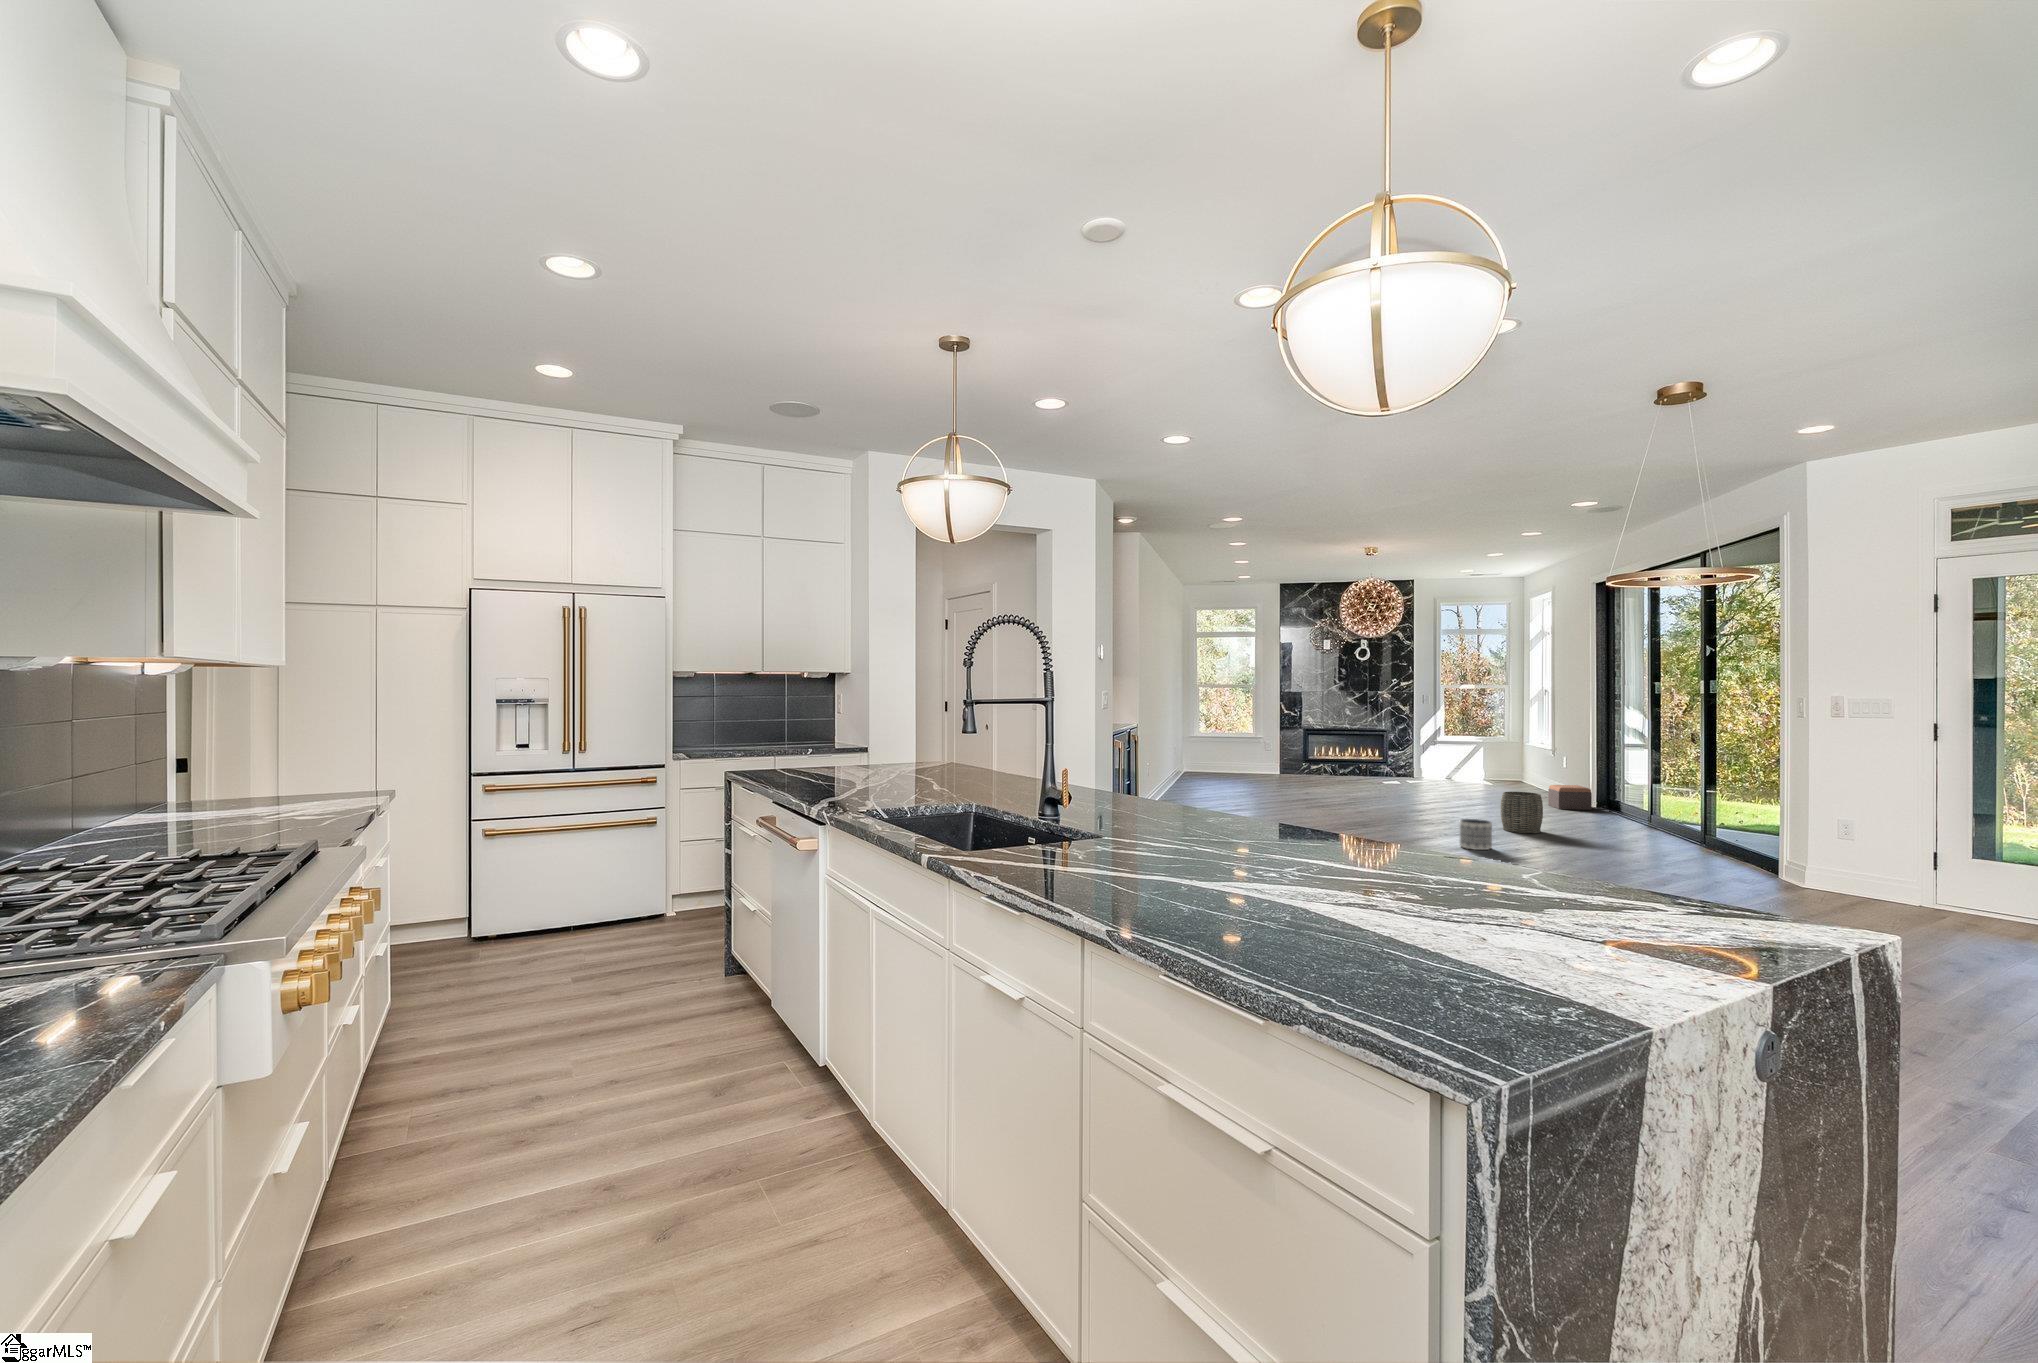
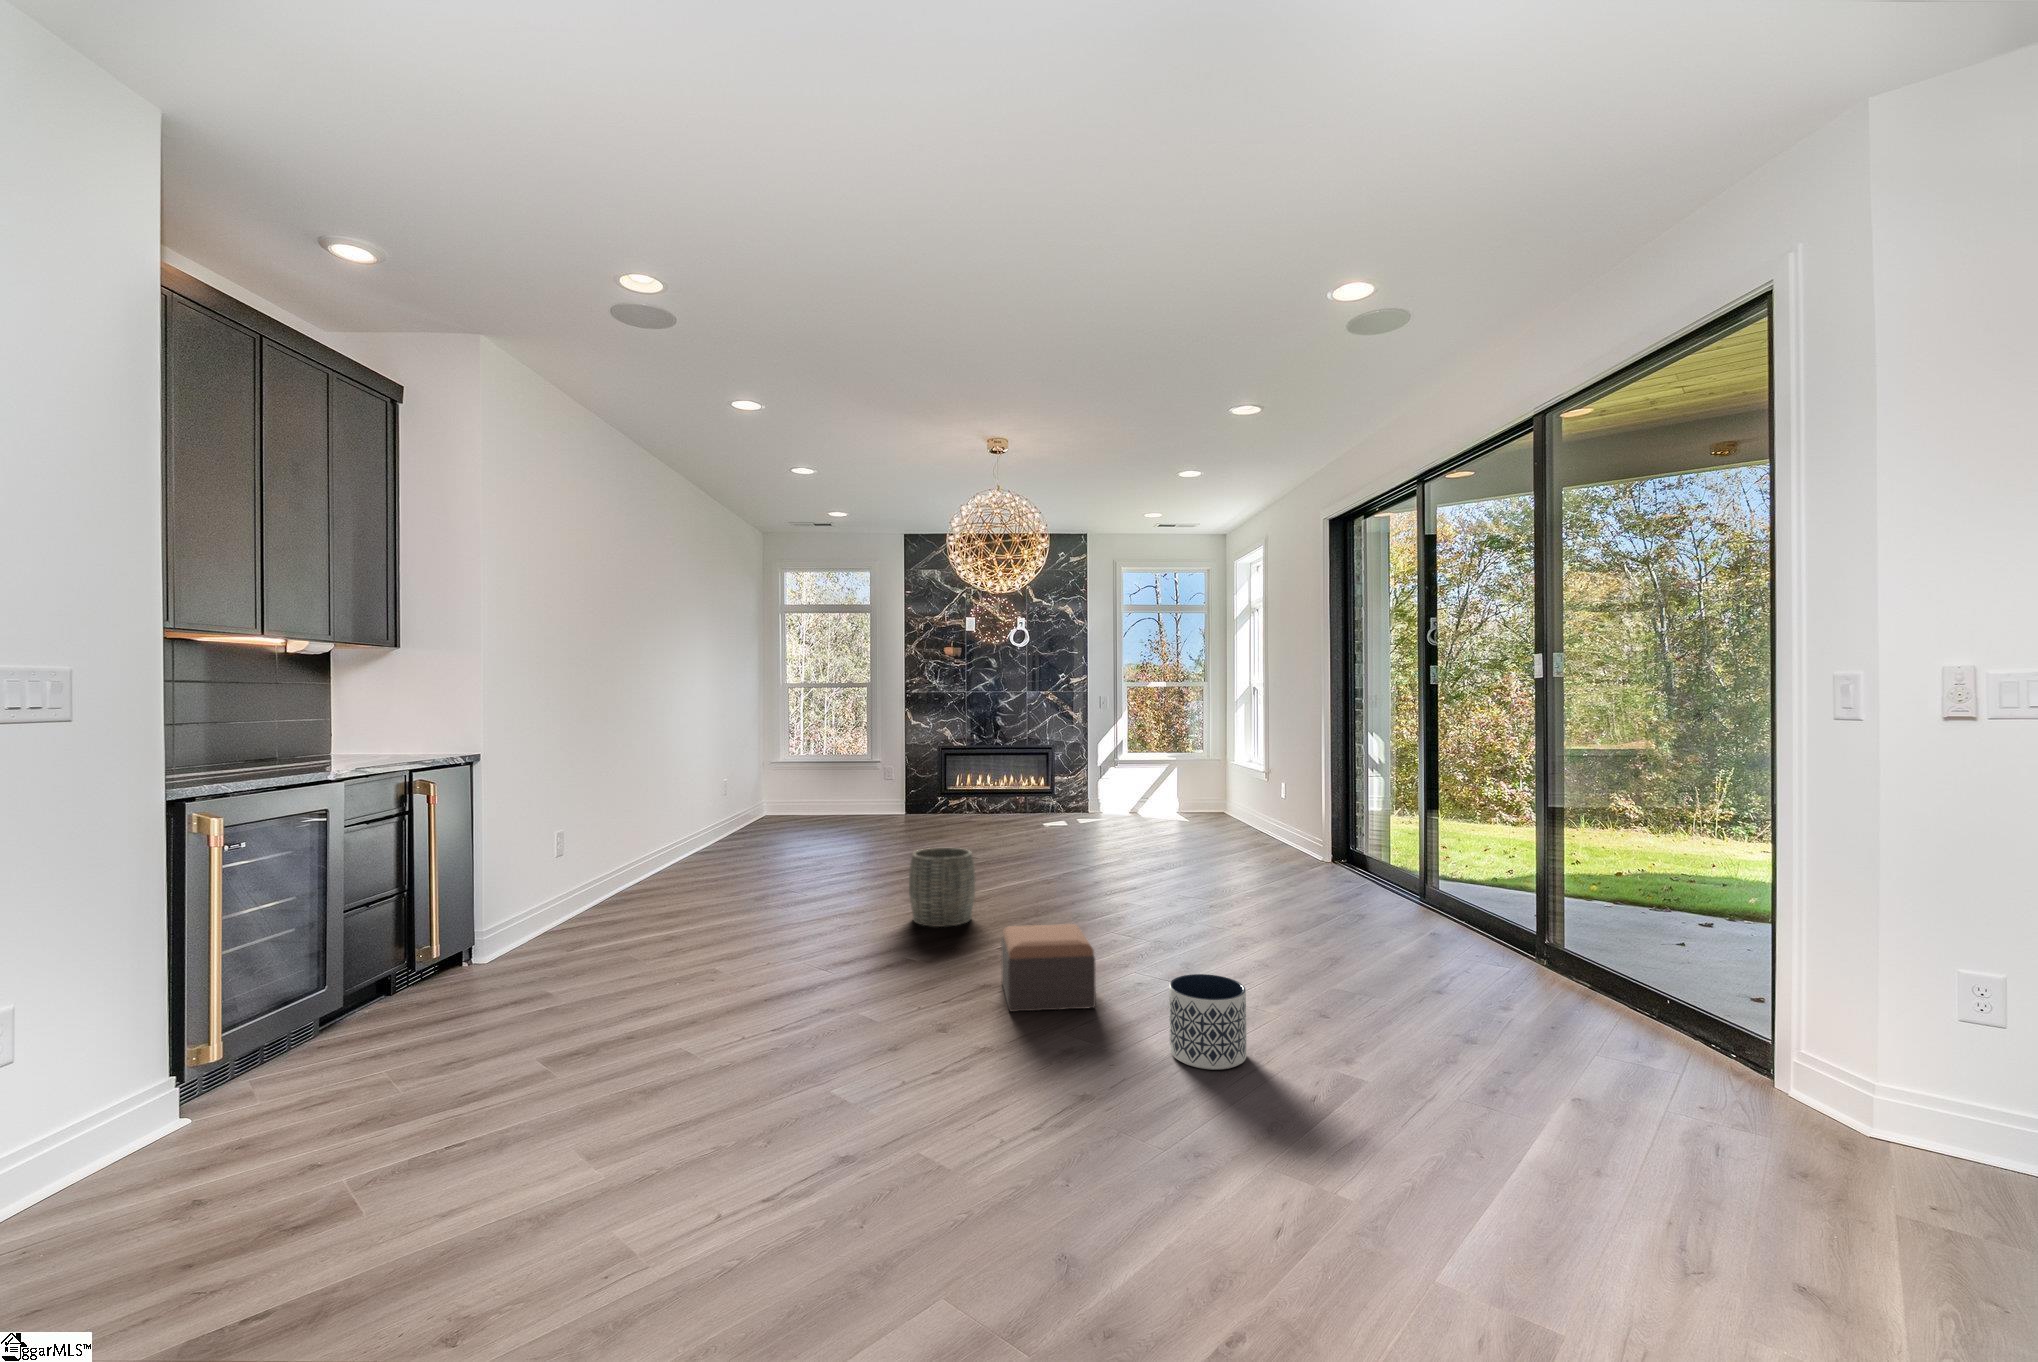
footstool: present [1548,785,1592,810] -> present [1001,924,1096,1012]
woven basket: present [1500,792,1543,833] -> present [909,848,975,927]

